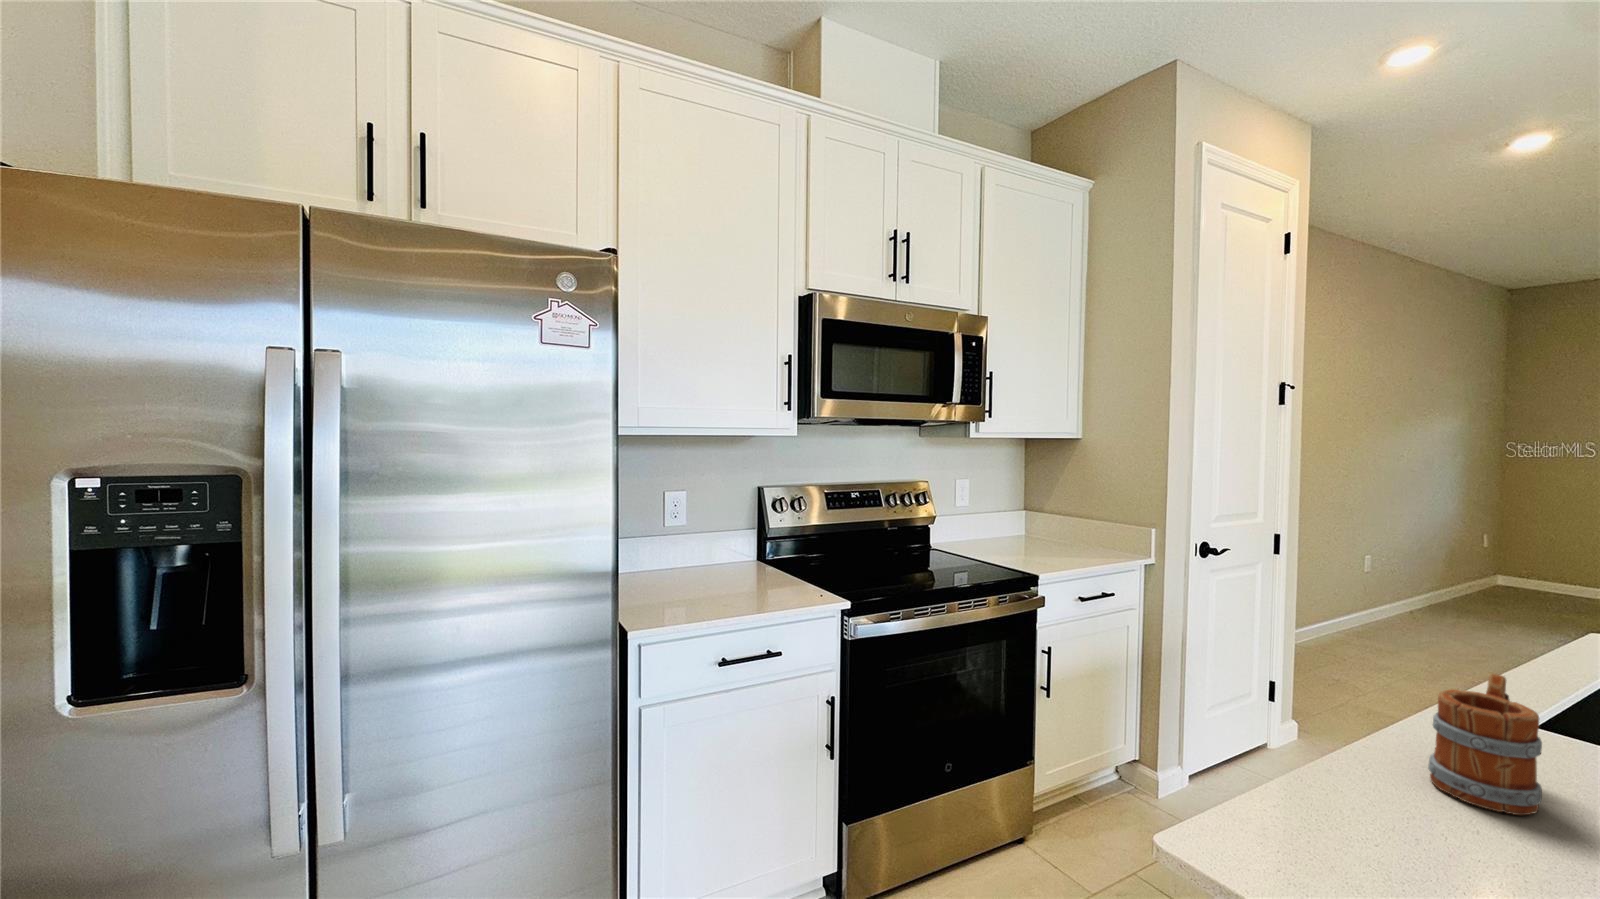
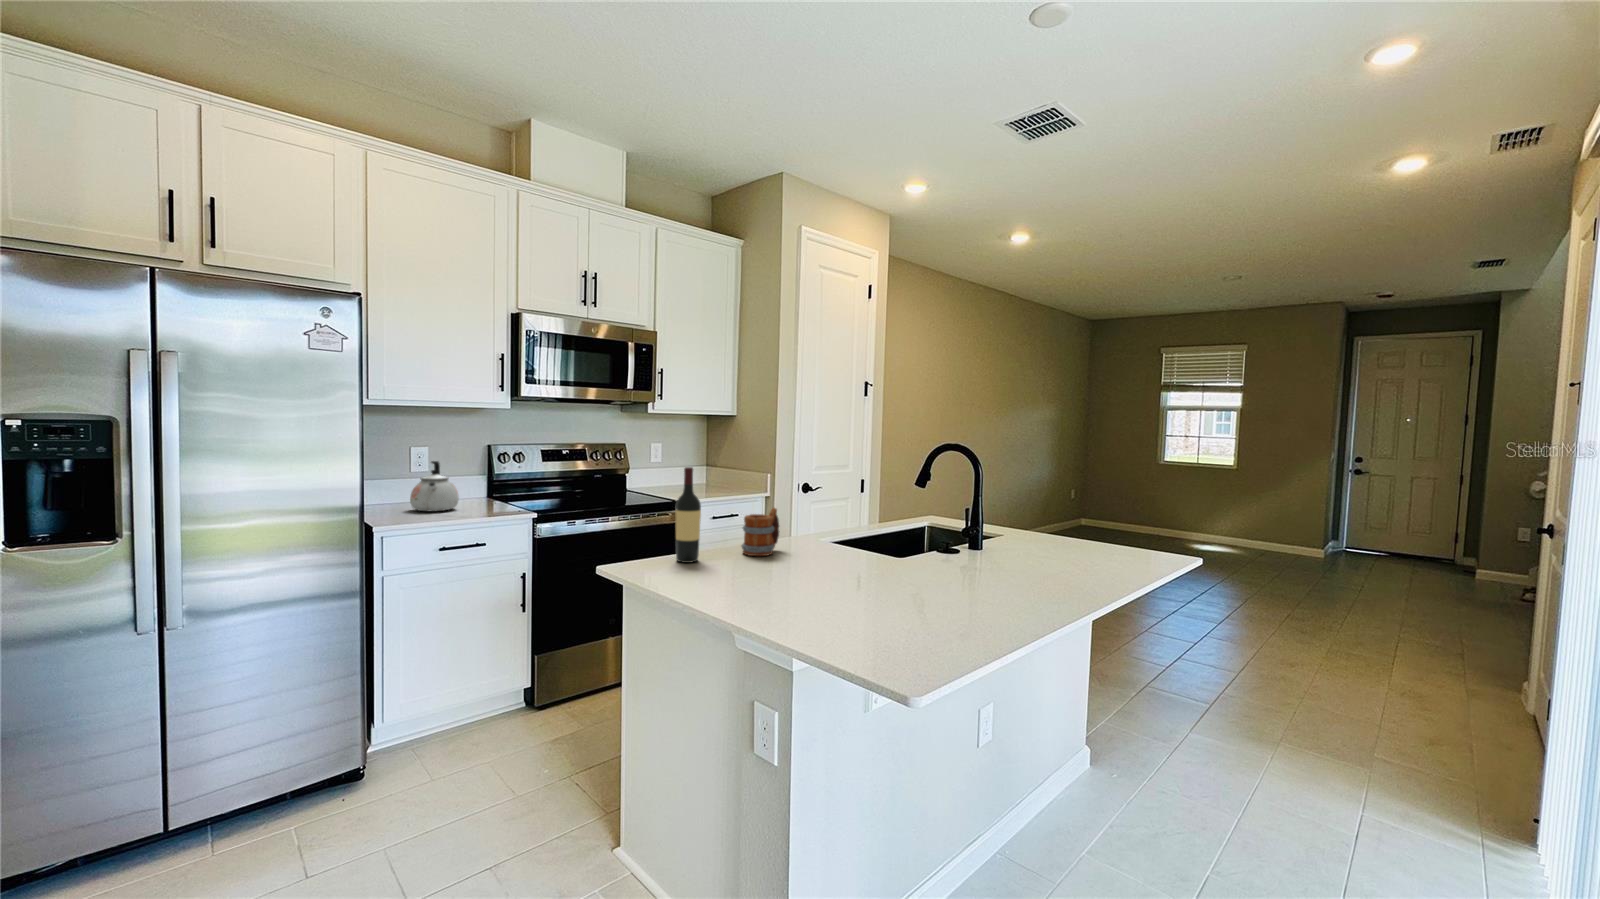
kettle: none [671,513,734,590] -> present [410,461,459,512]
wine bottle: none [1318,589,1402,842] -> present [675,467,701,563]

